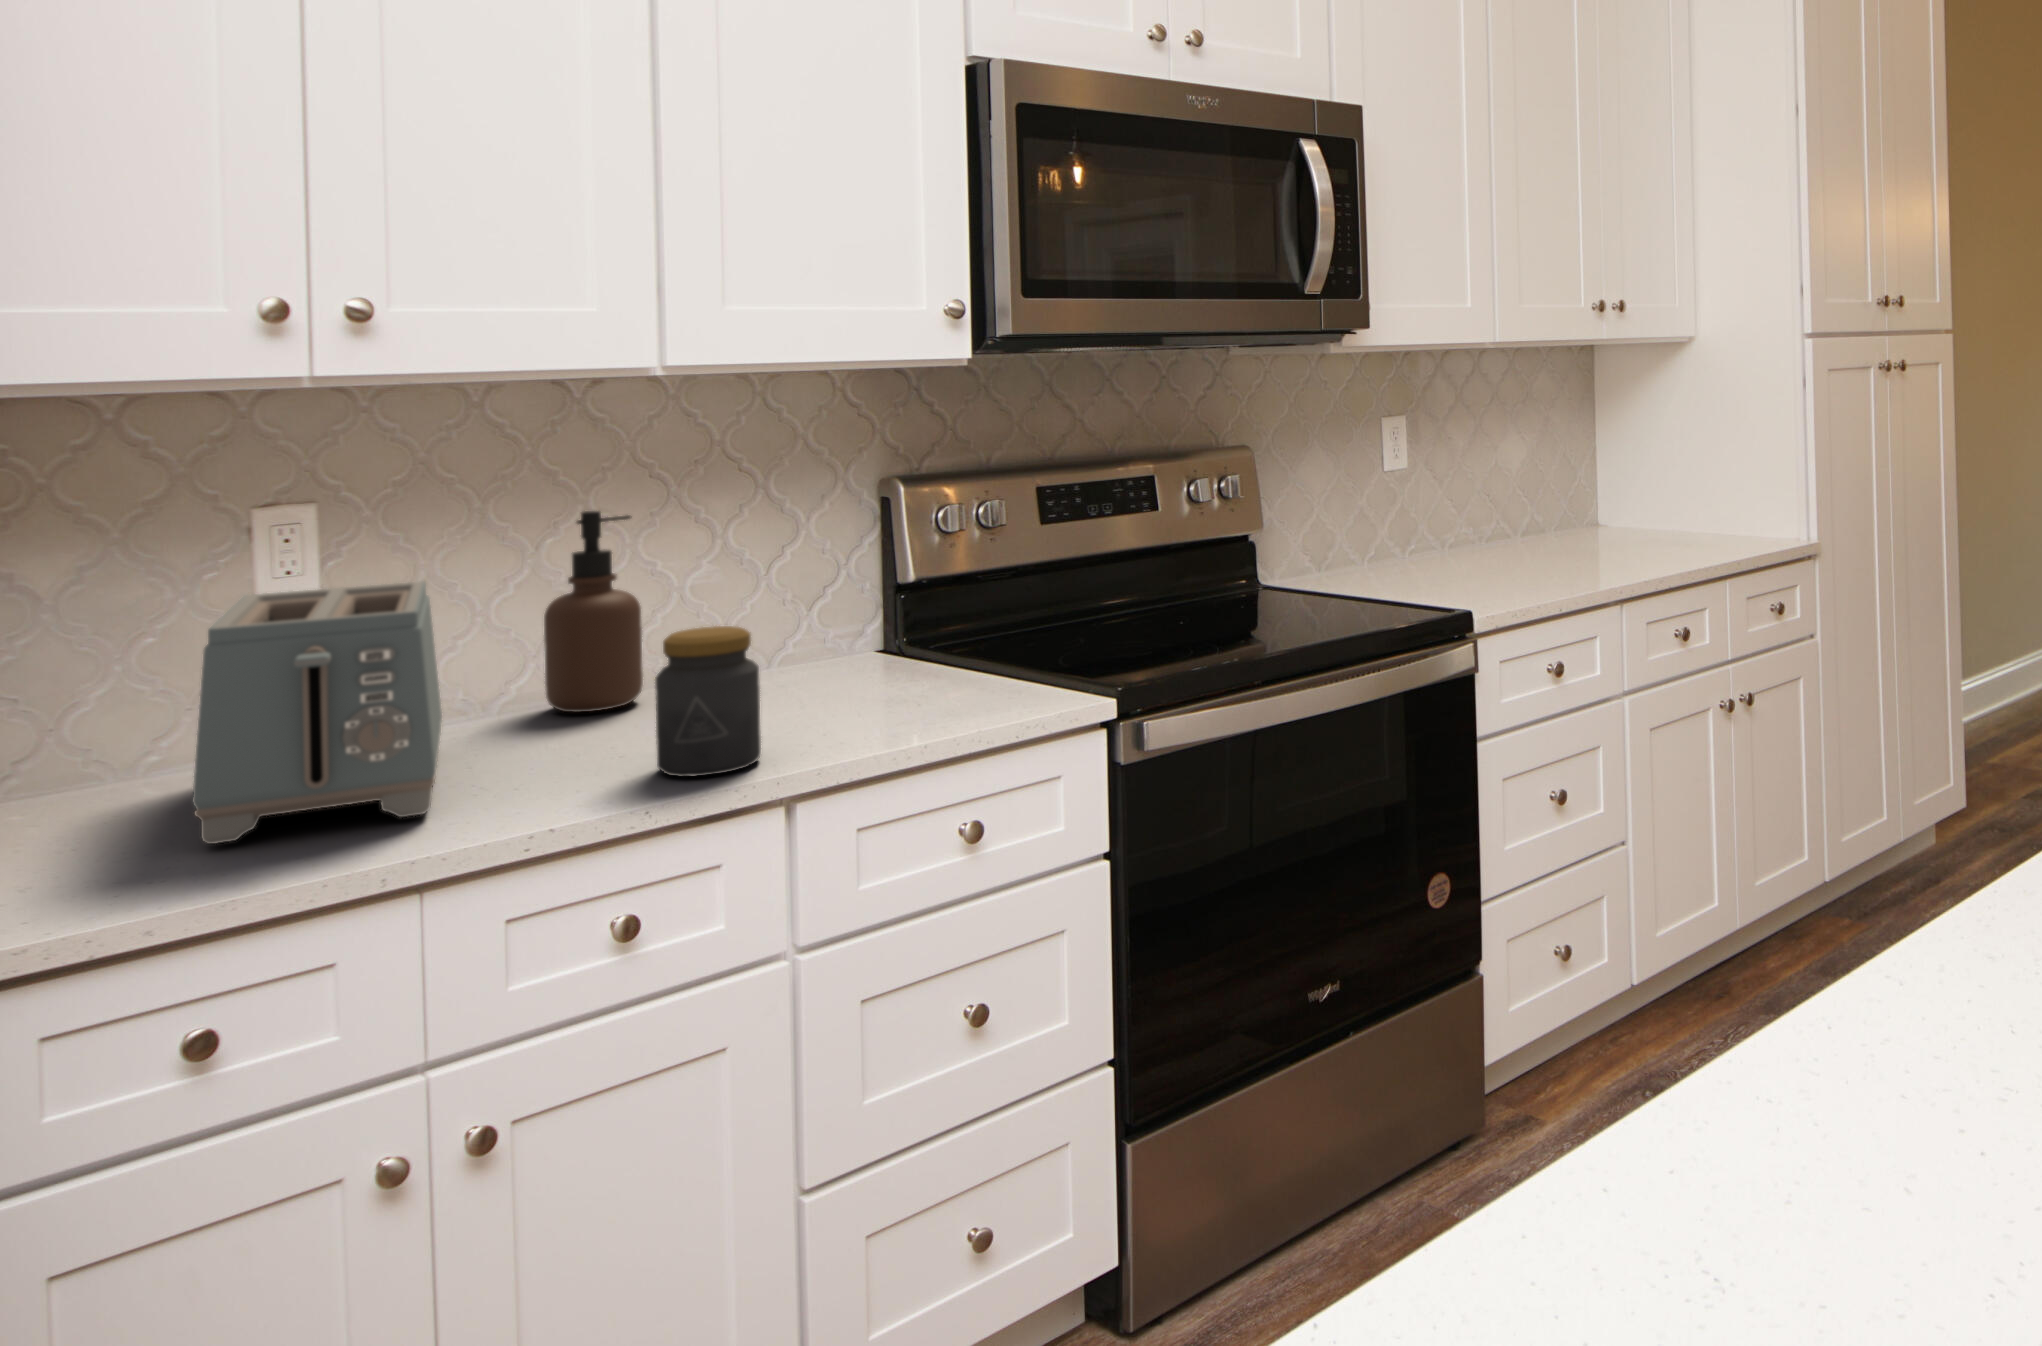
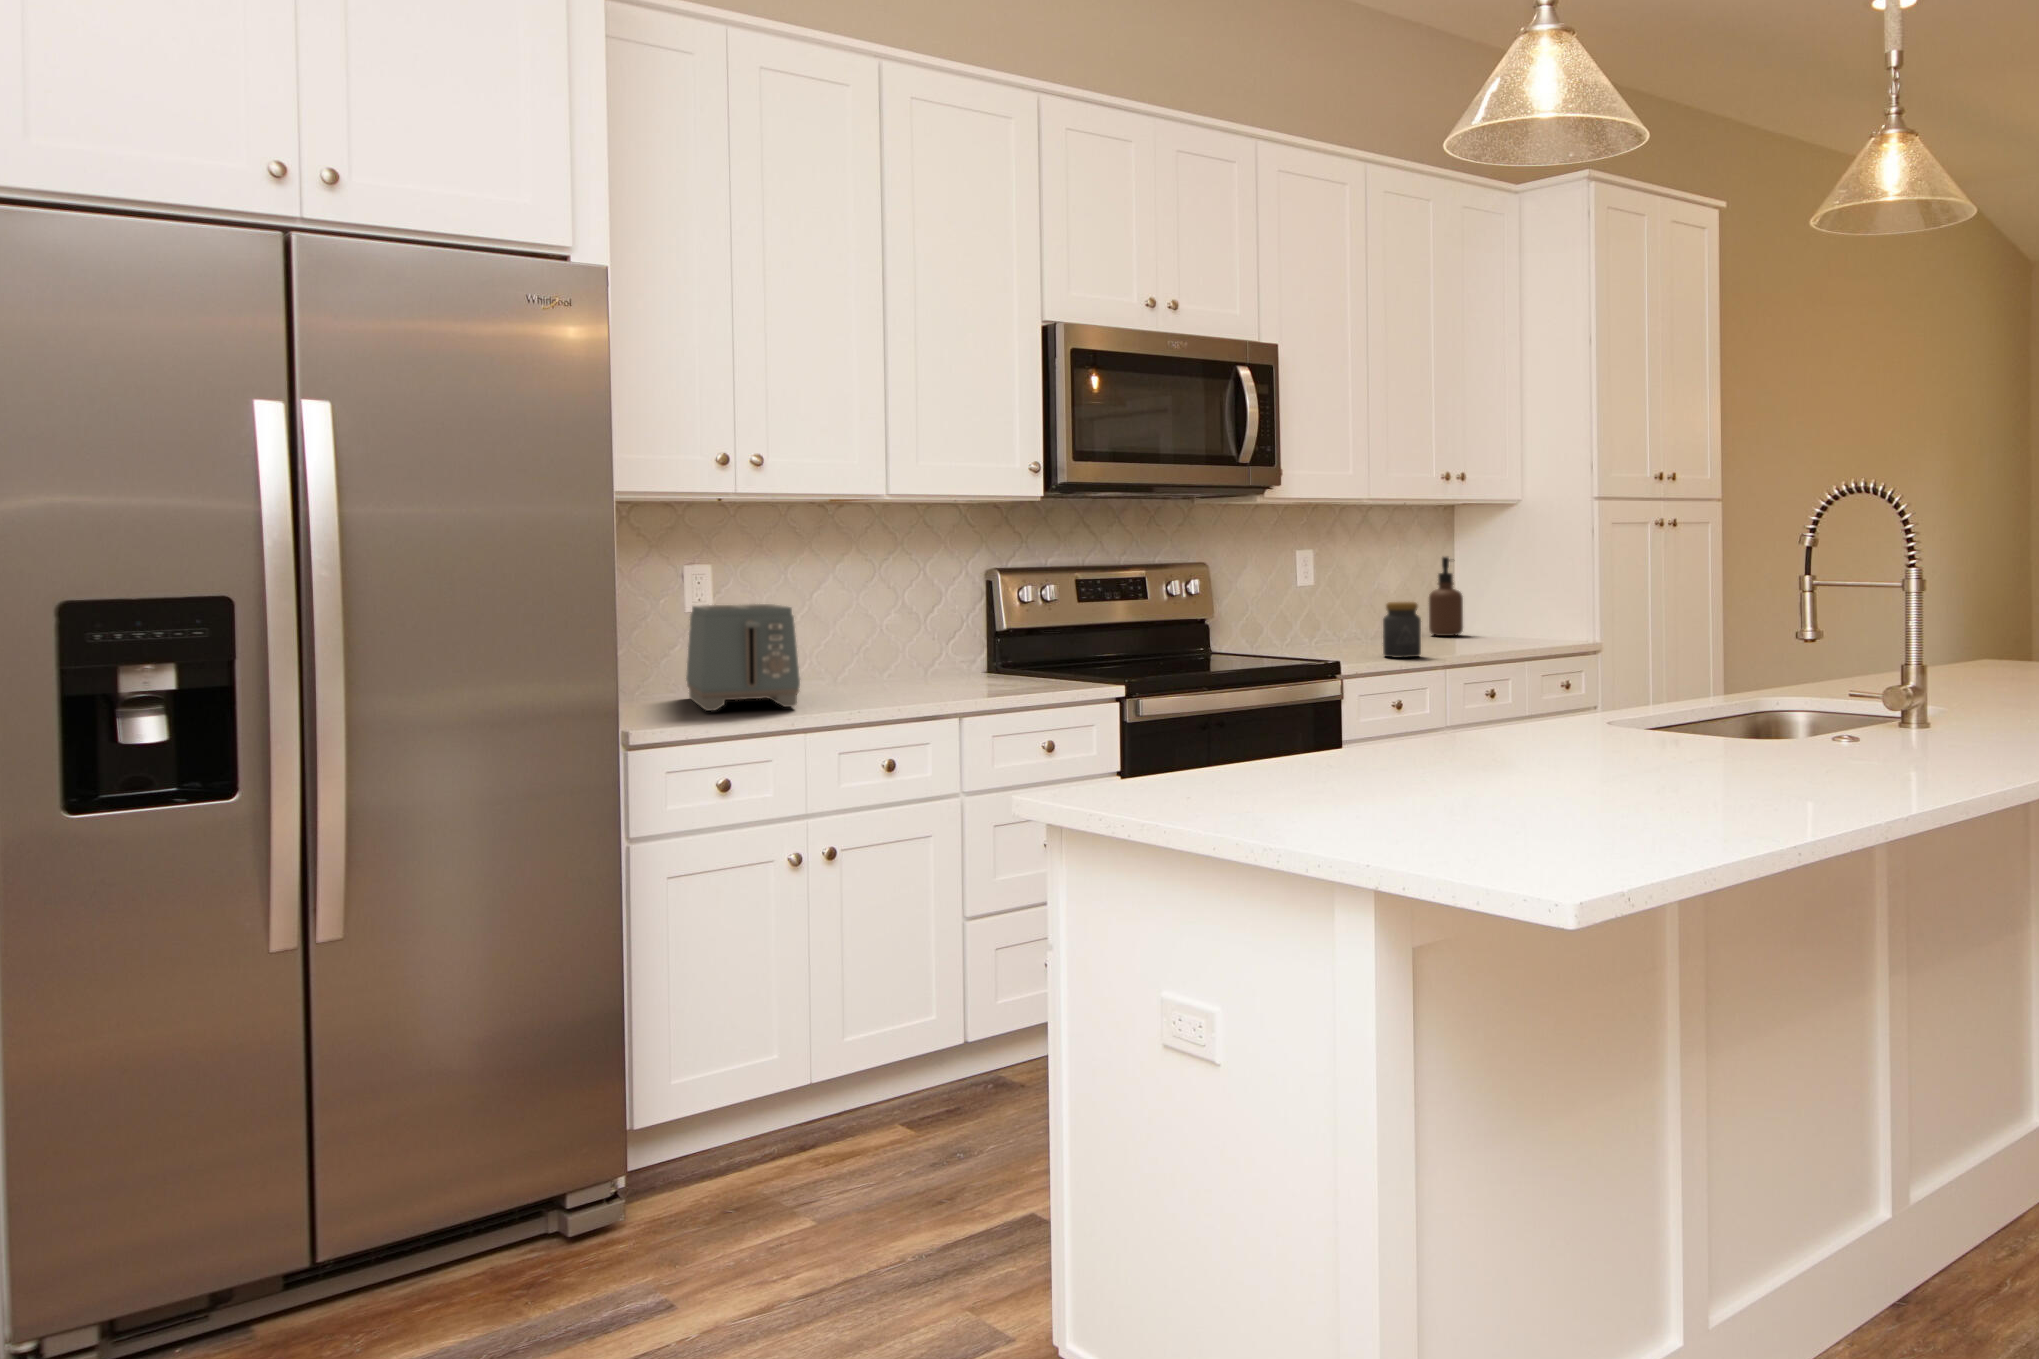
soap dispenser: present [544,511,643,712] -> present [1429,557,1463,636]
jar: present [655,626,761,777] -> present [1383,602,1421,658]

